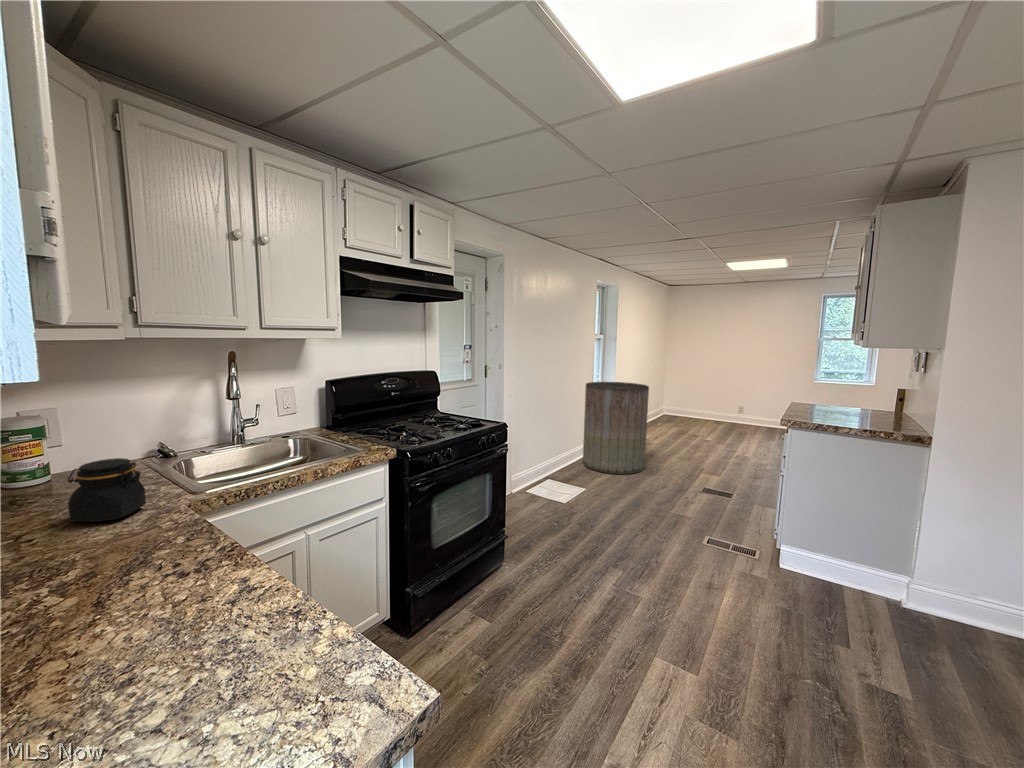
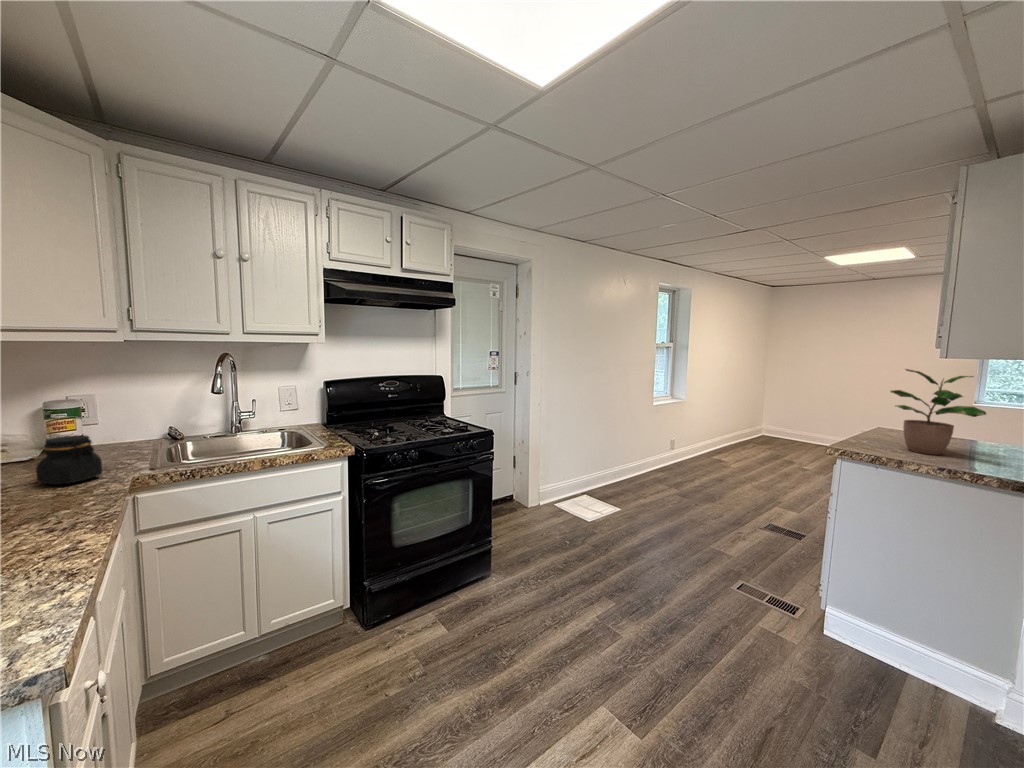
potted plant: none [816,357,887,422] -> present [891,369,986,455]
trash can: present [583,382,649,474] -> none [633,394,709,497]

